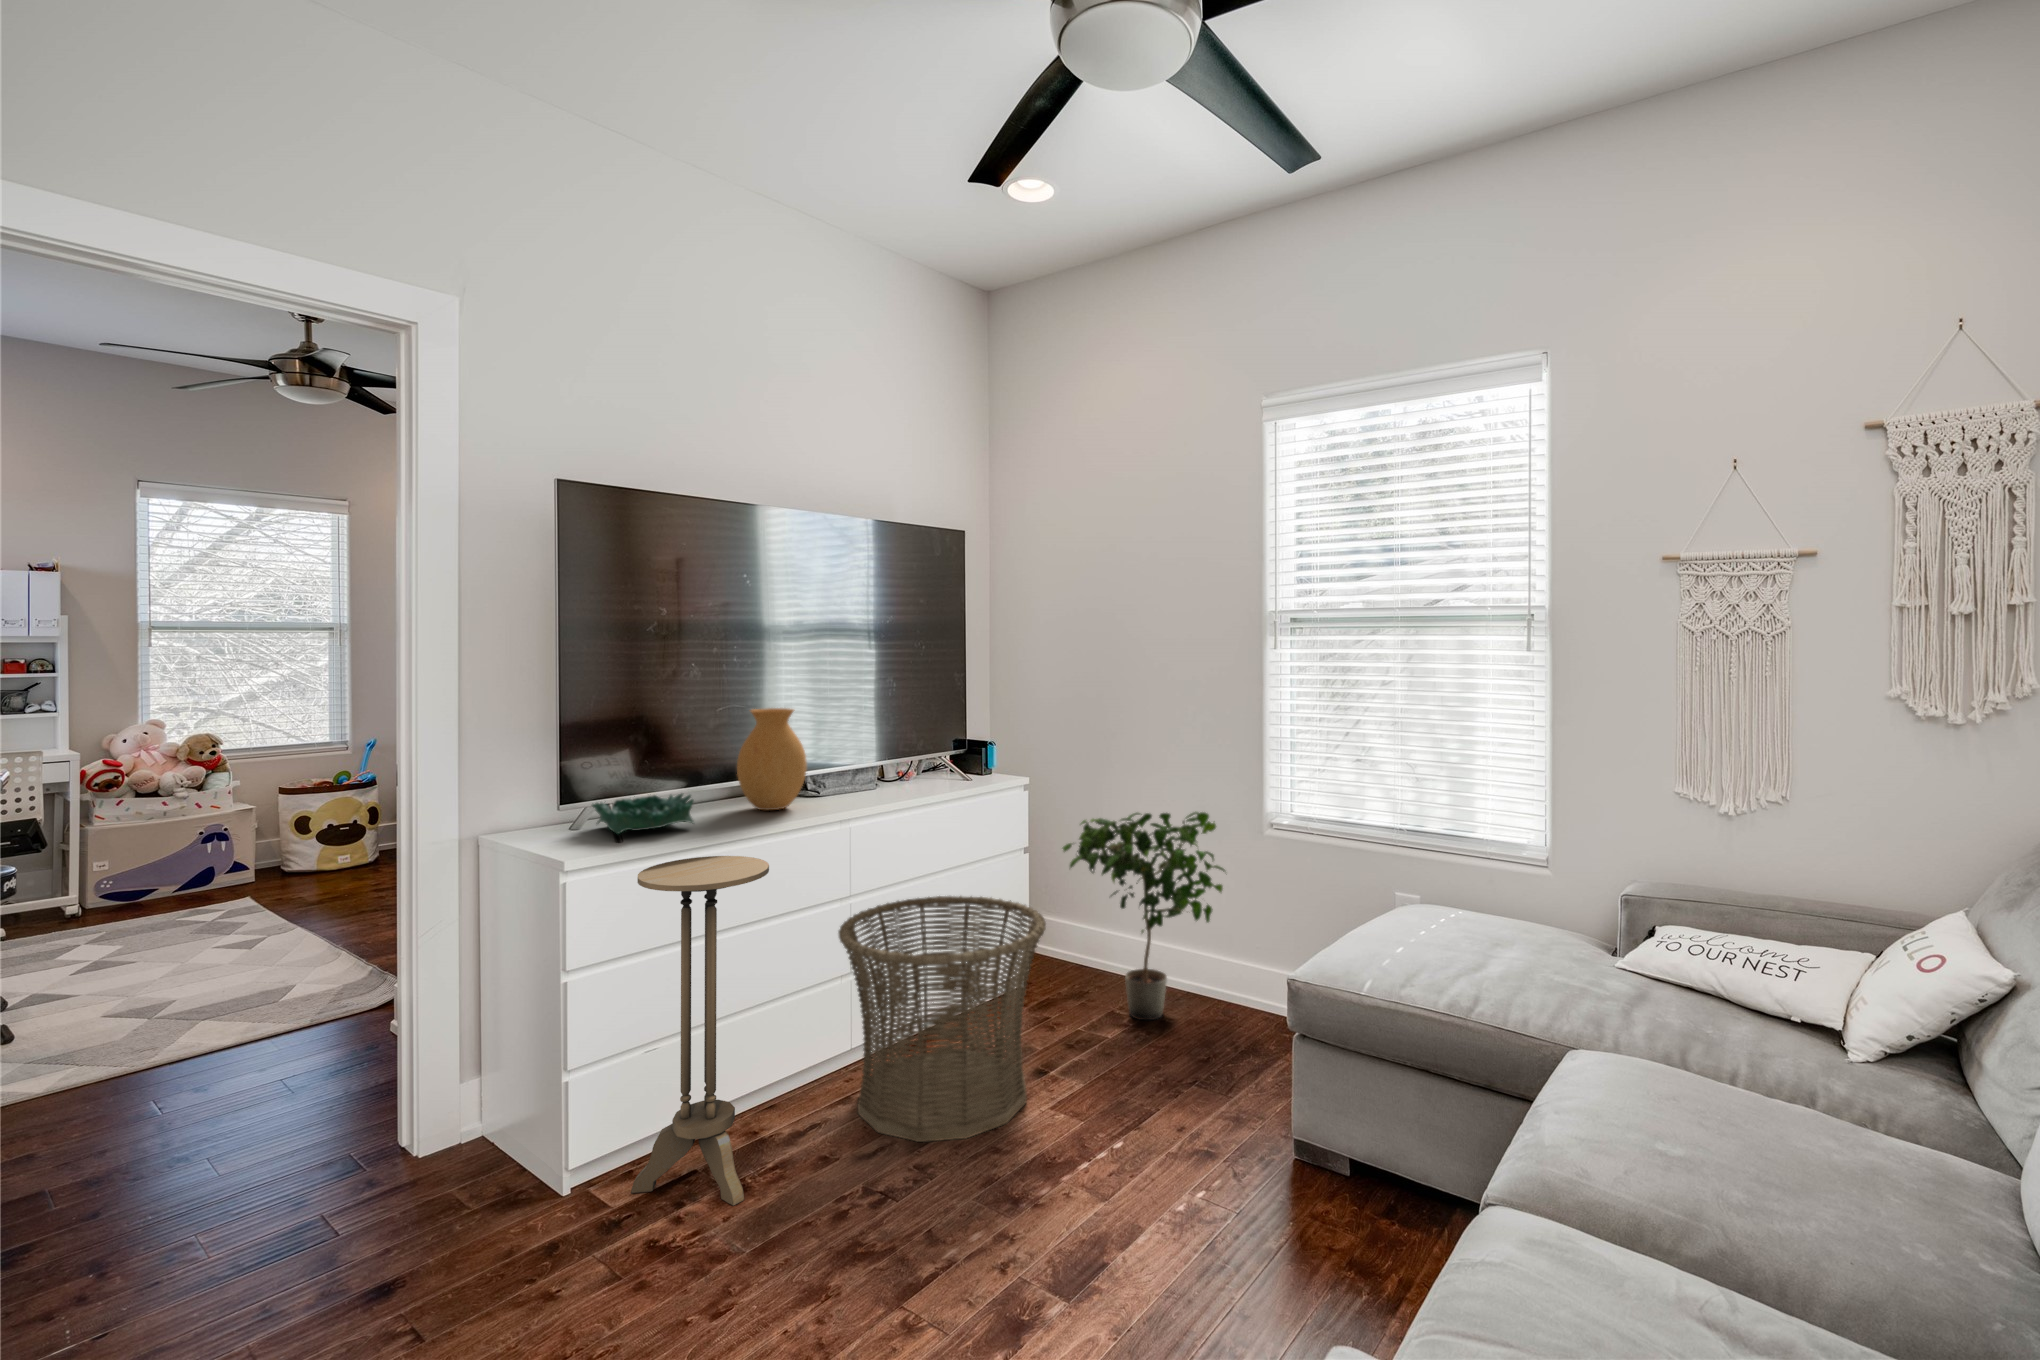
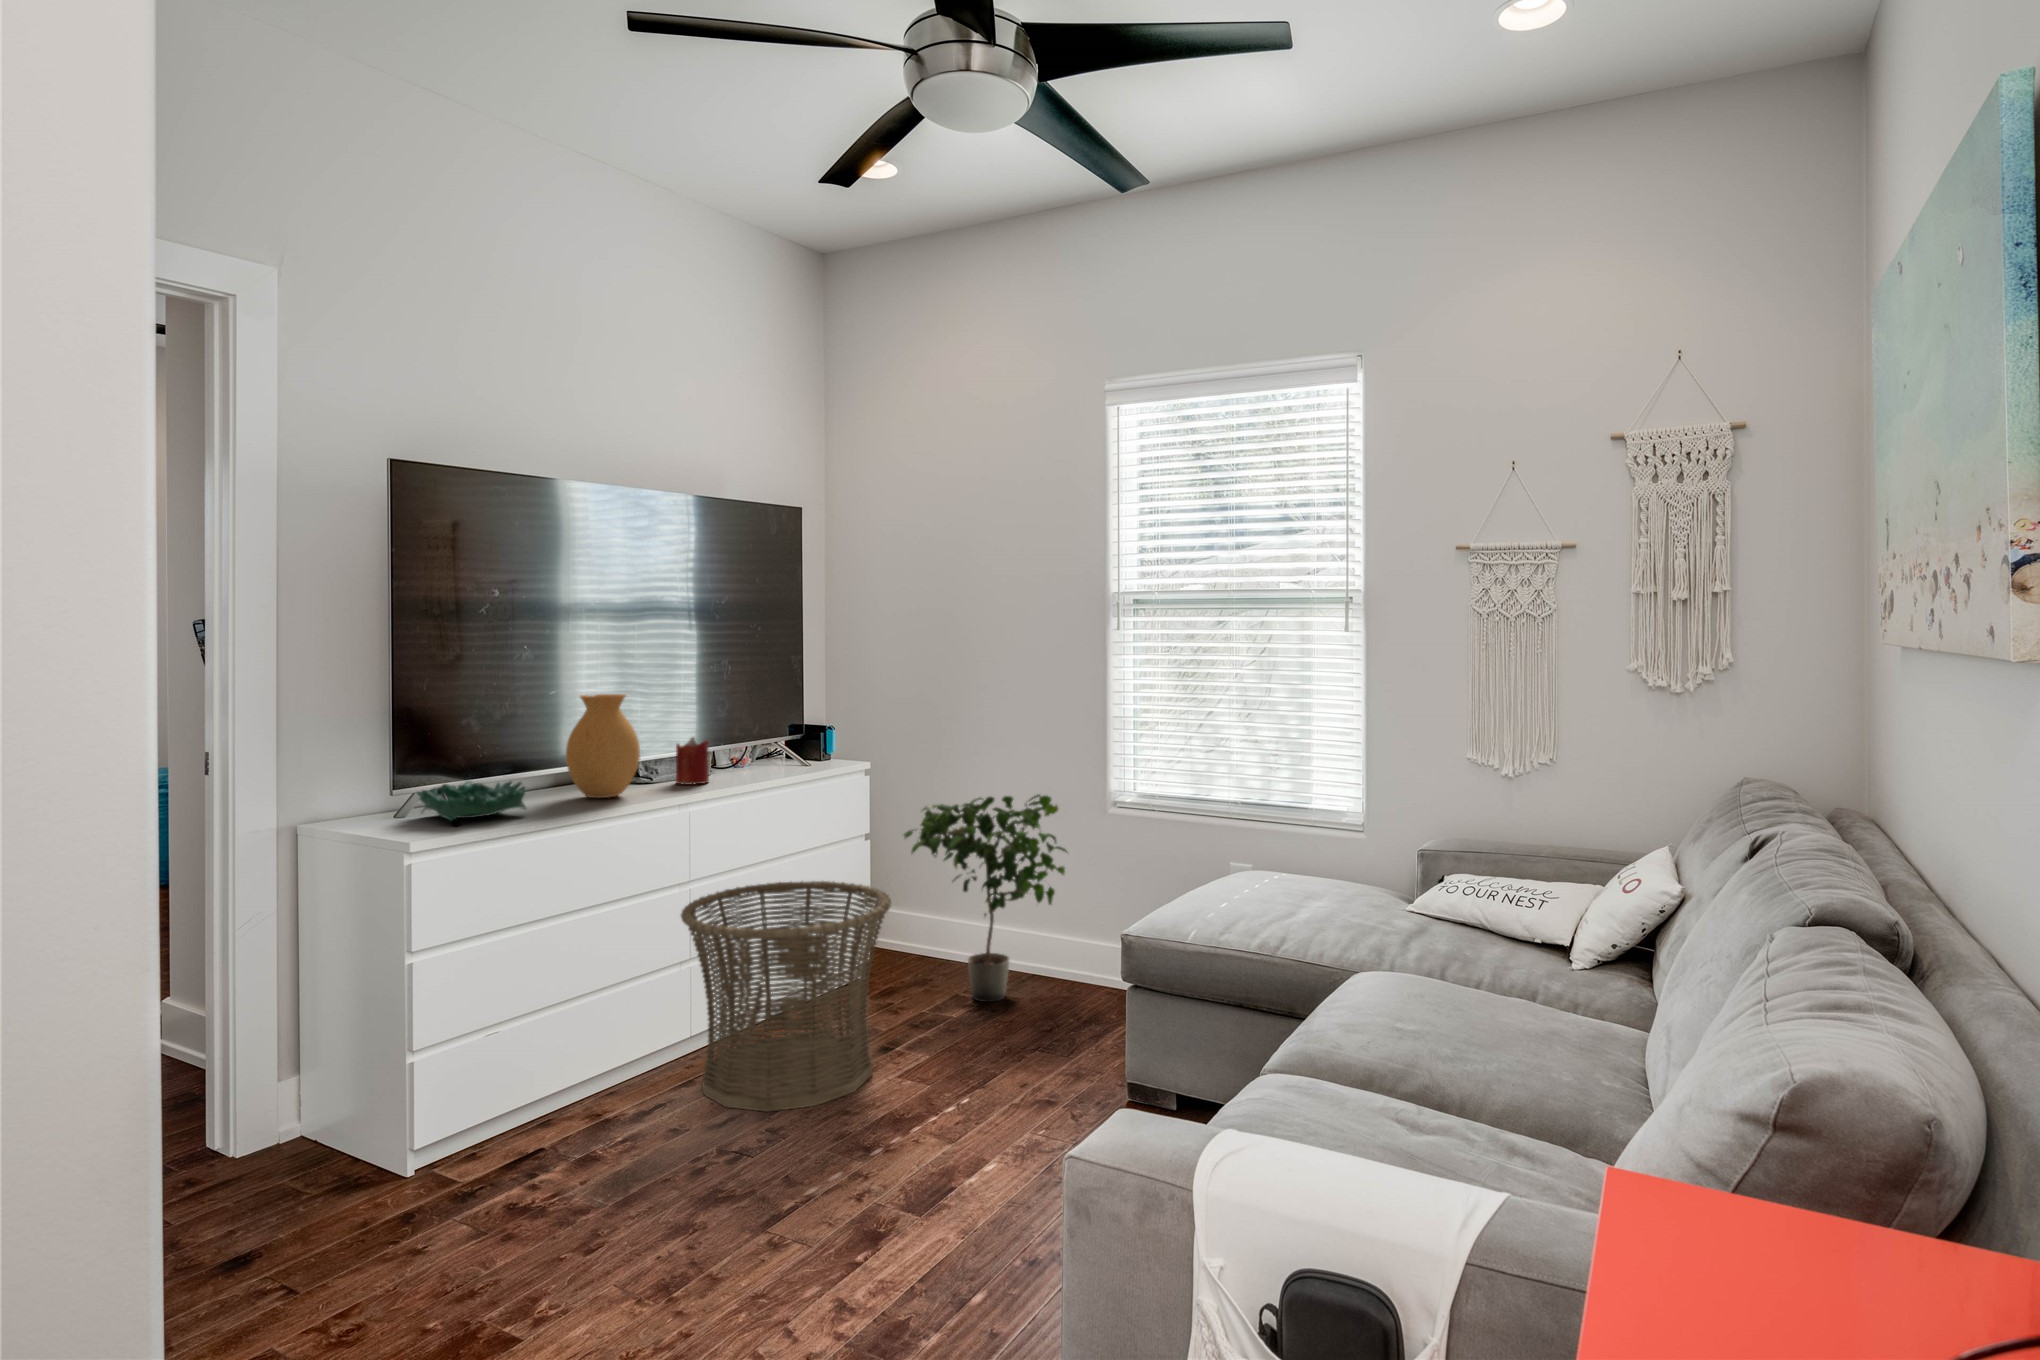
candle: none [844,749,876,797] -> present [676,737,709,785]
side table: present [631,856,769,1206] -> none [479,838,618,1172]

